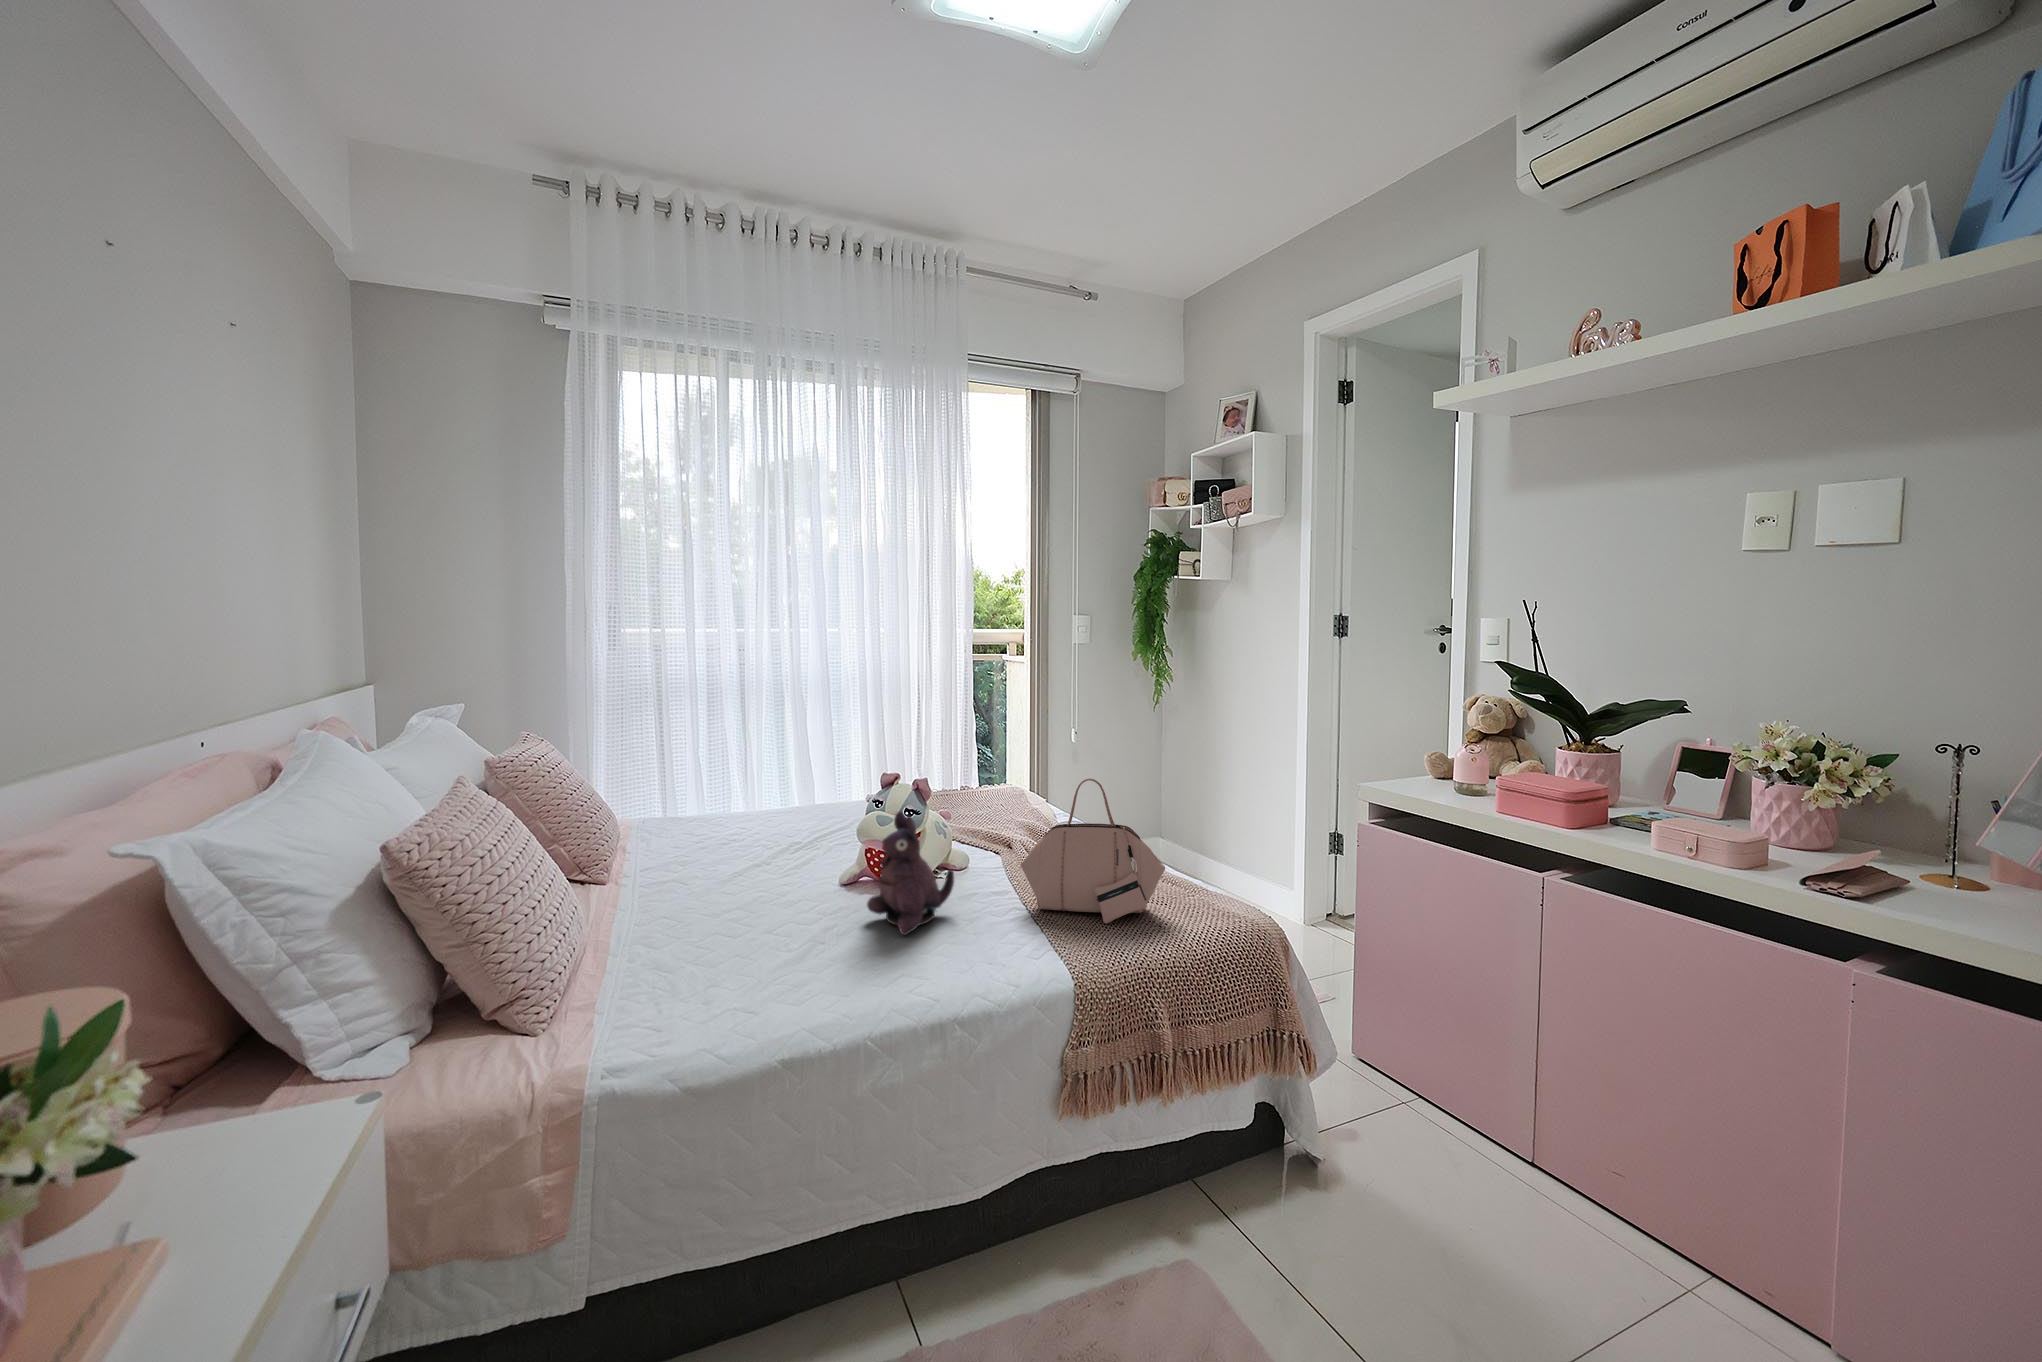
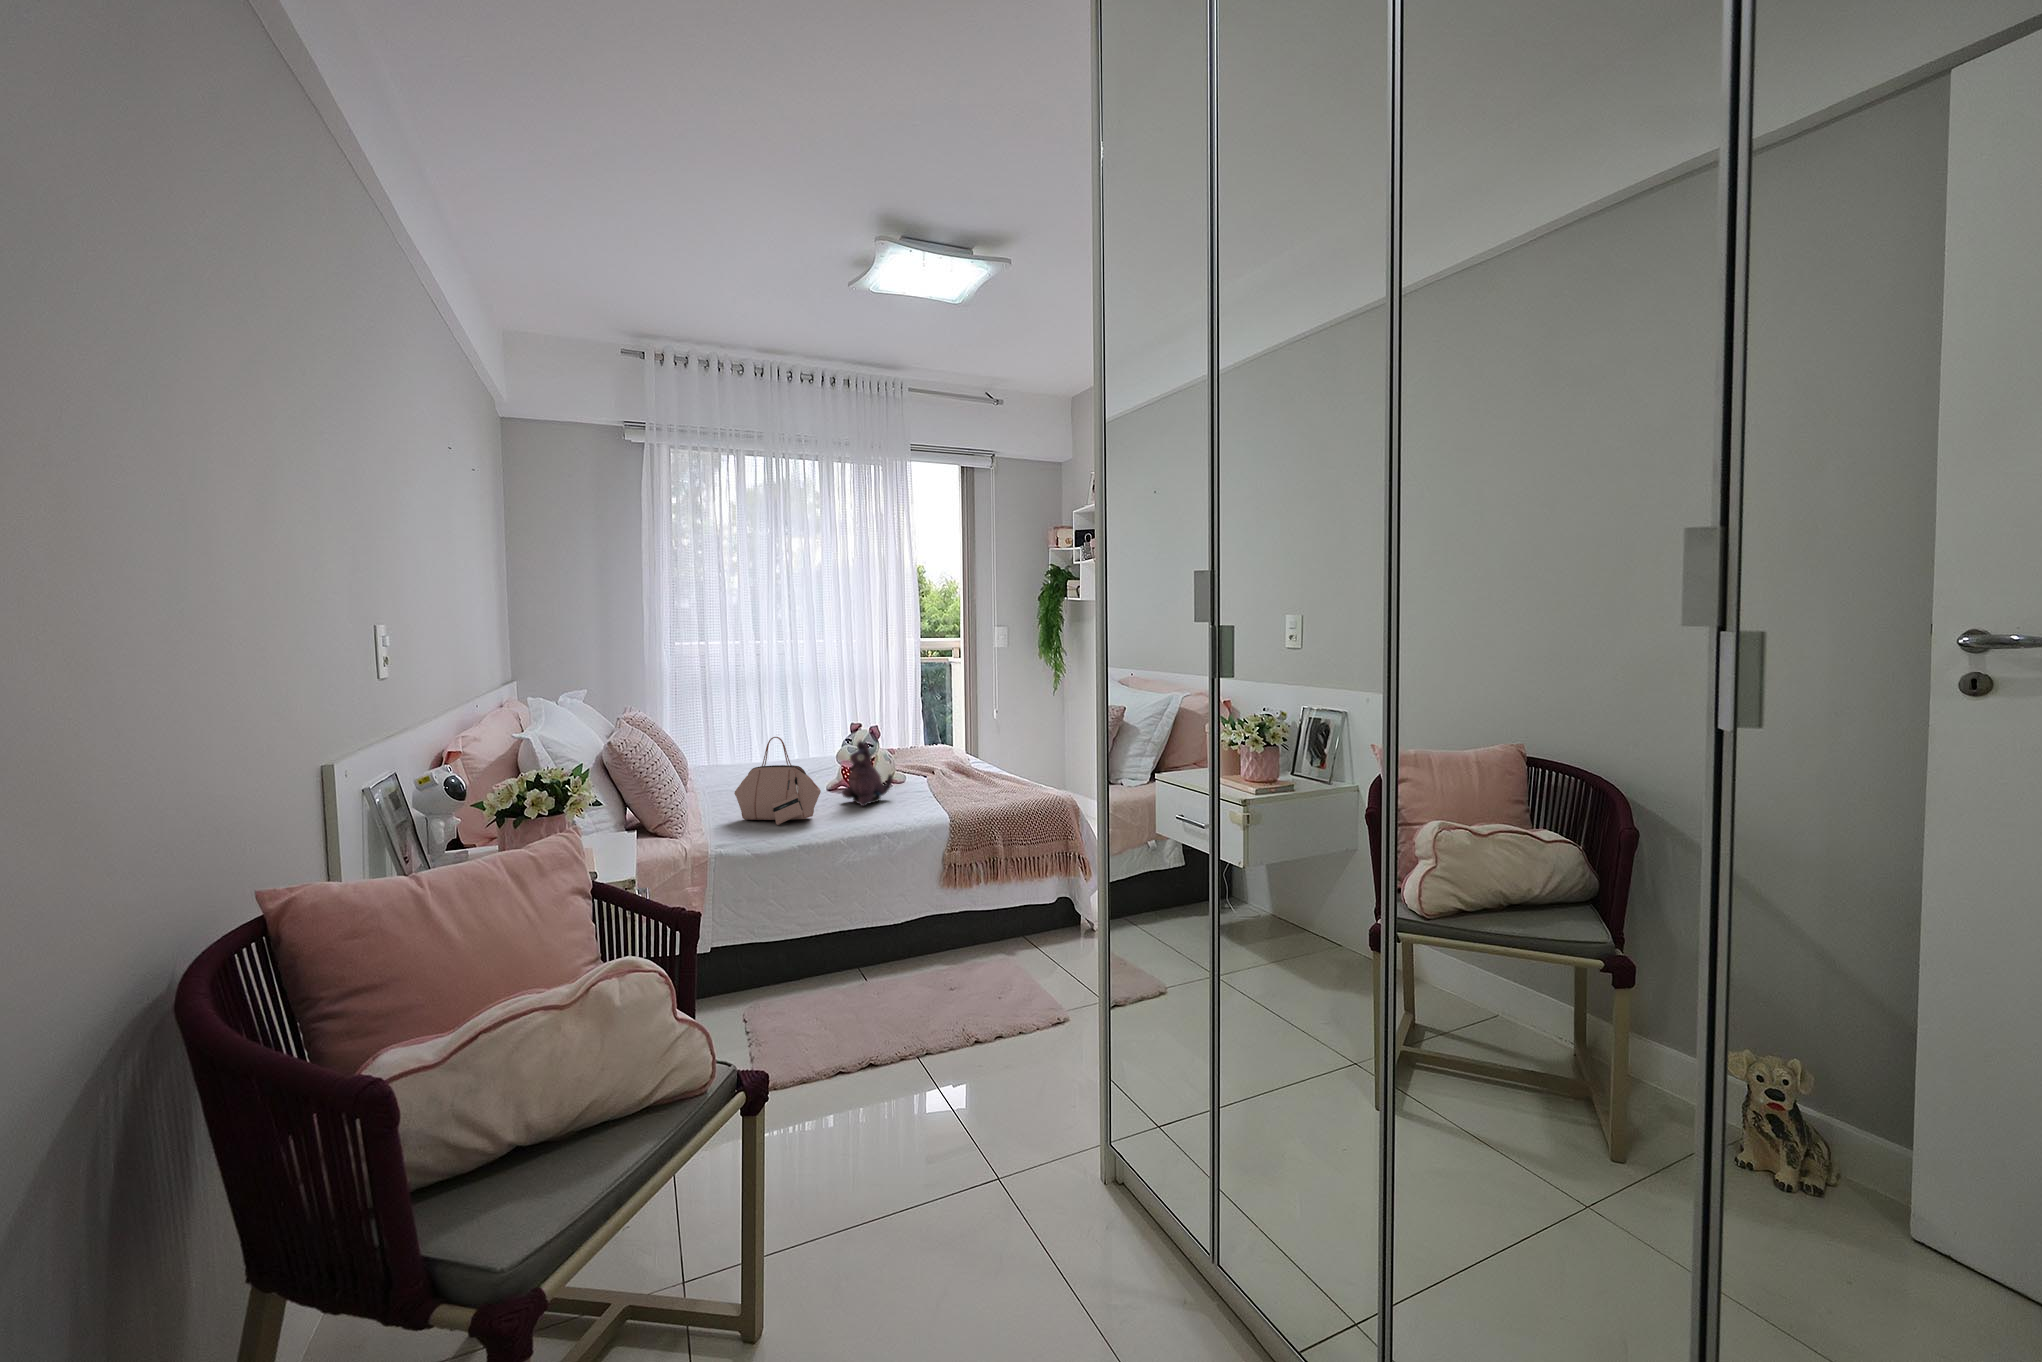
handbag: present [1021,779,1165,924] -> present [734,737,821,825]

